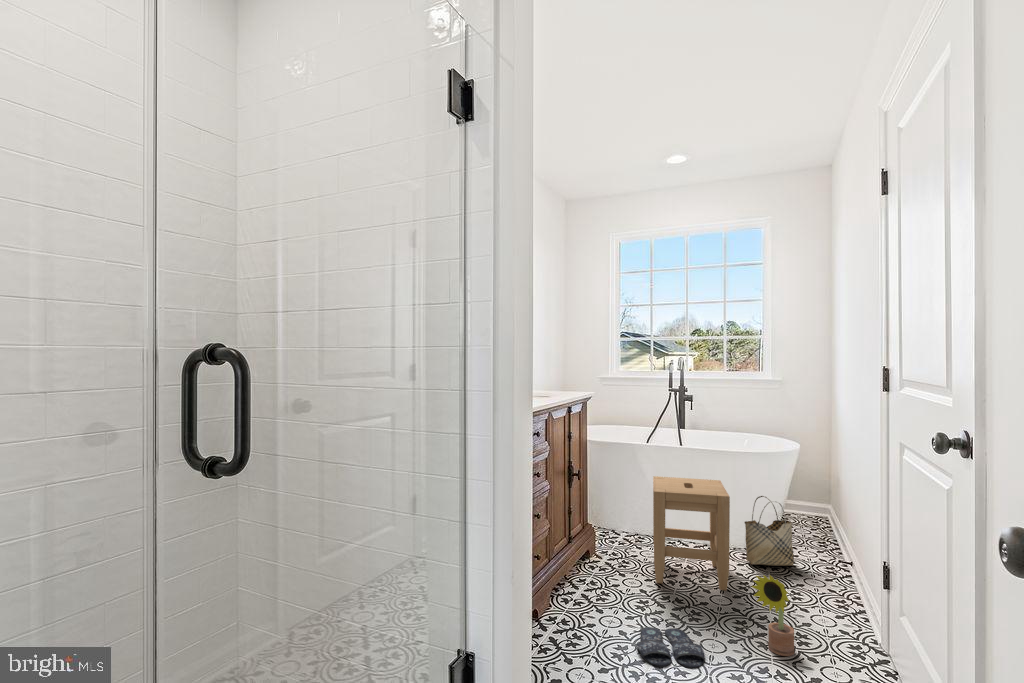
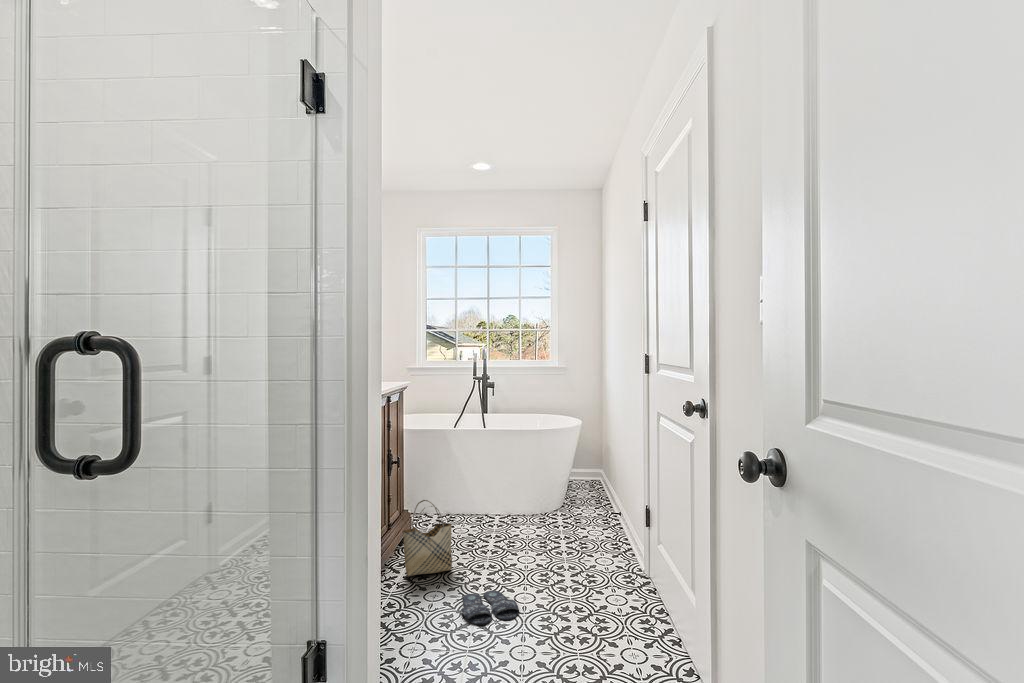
stool: present [653,476,730,590] -> none [464,456,532,555]
woven basket: present [744,496,794,566] -> present [402,500,452,576]
decorative plant: present [752,575,794,656] -> none [553,530,586,595]

